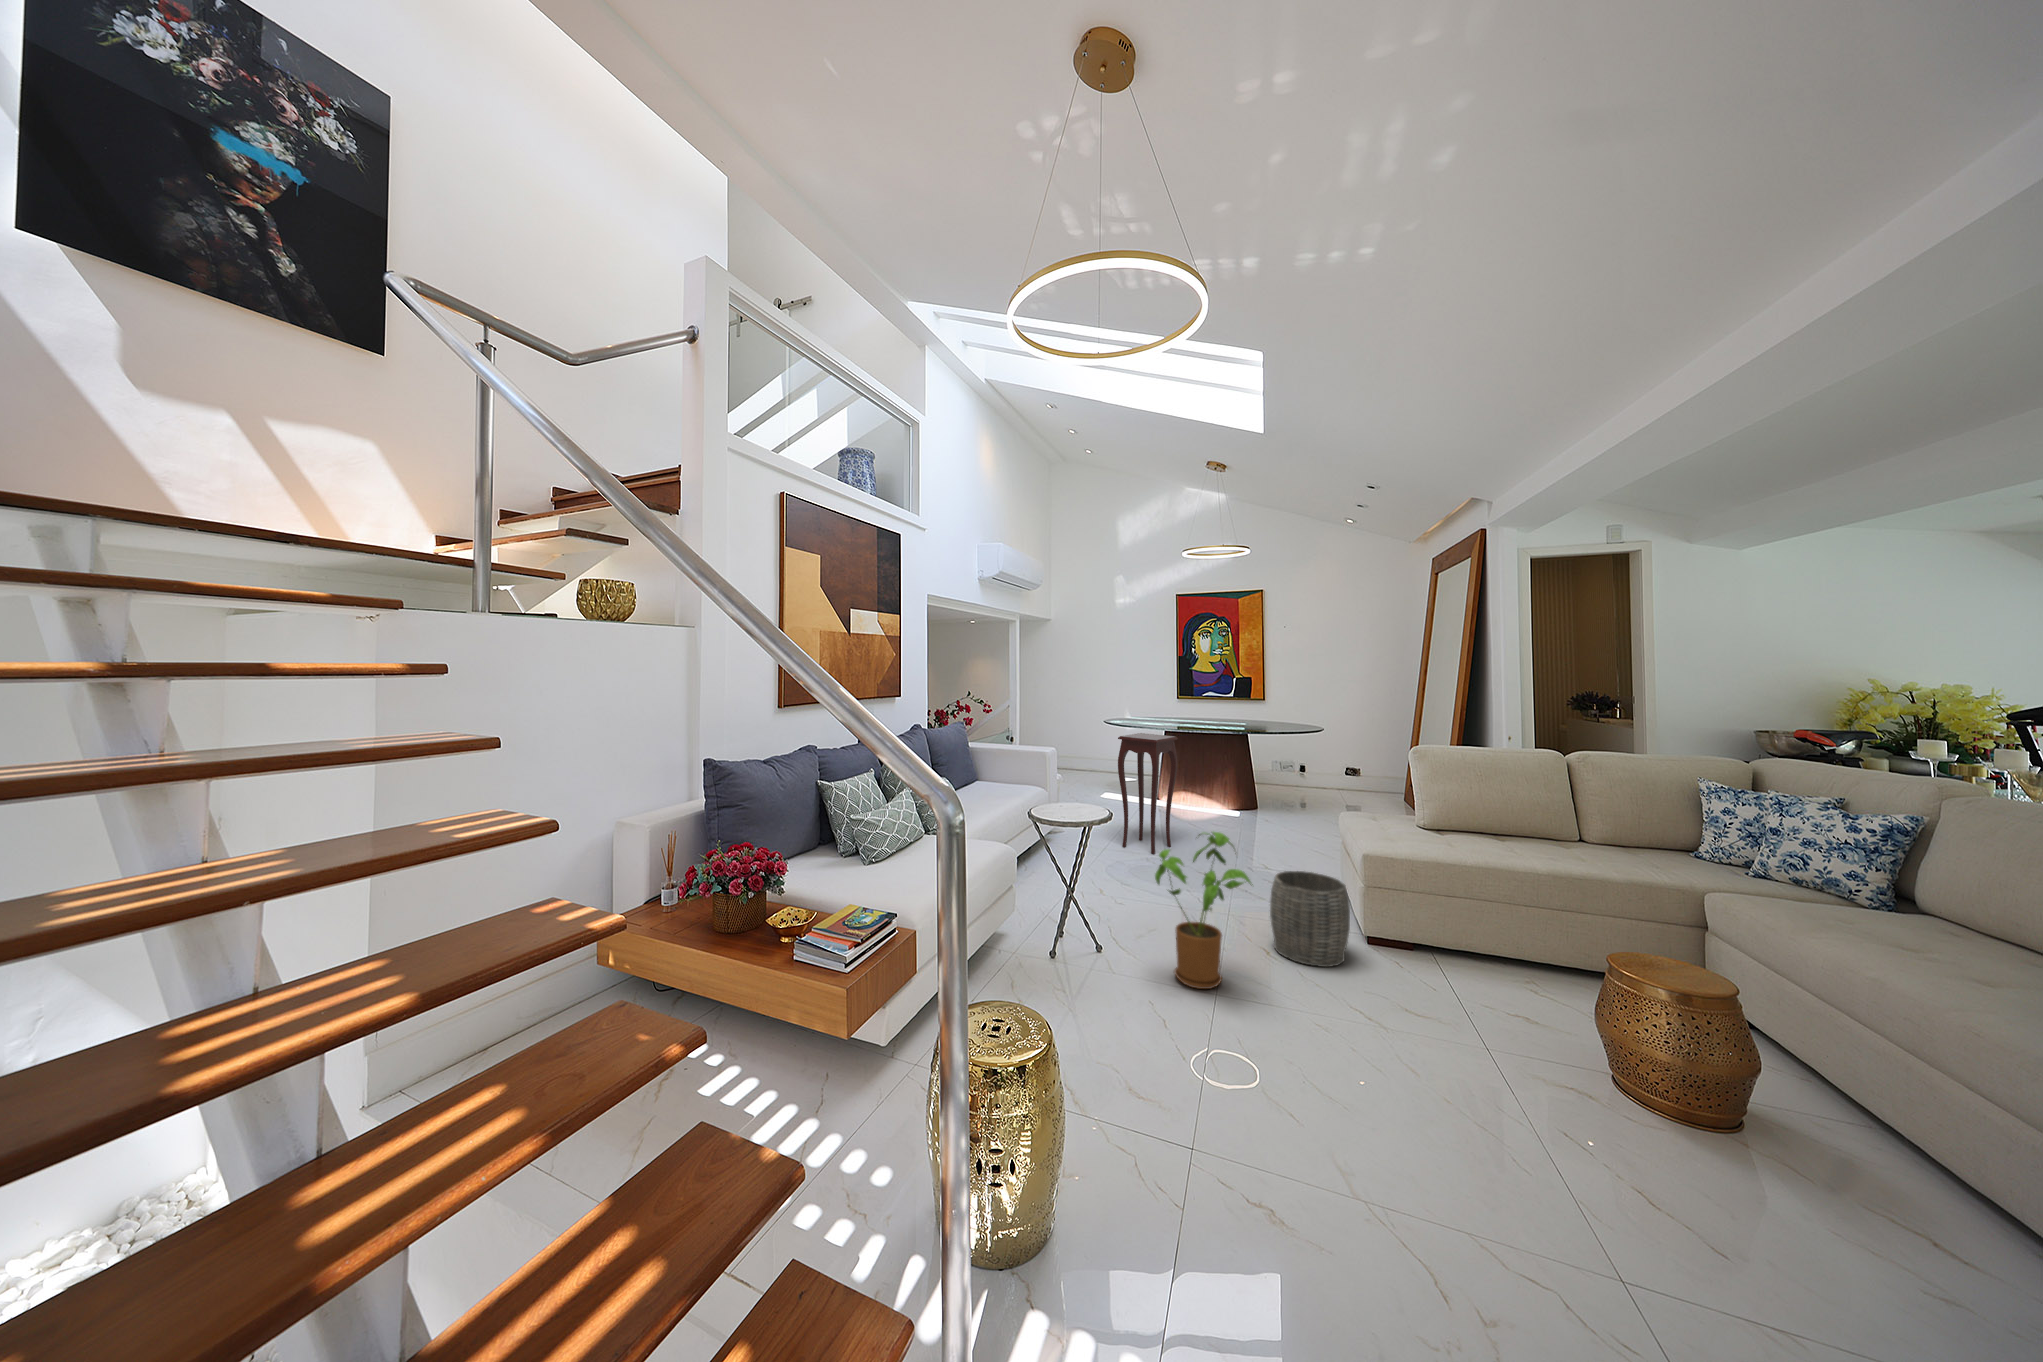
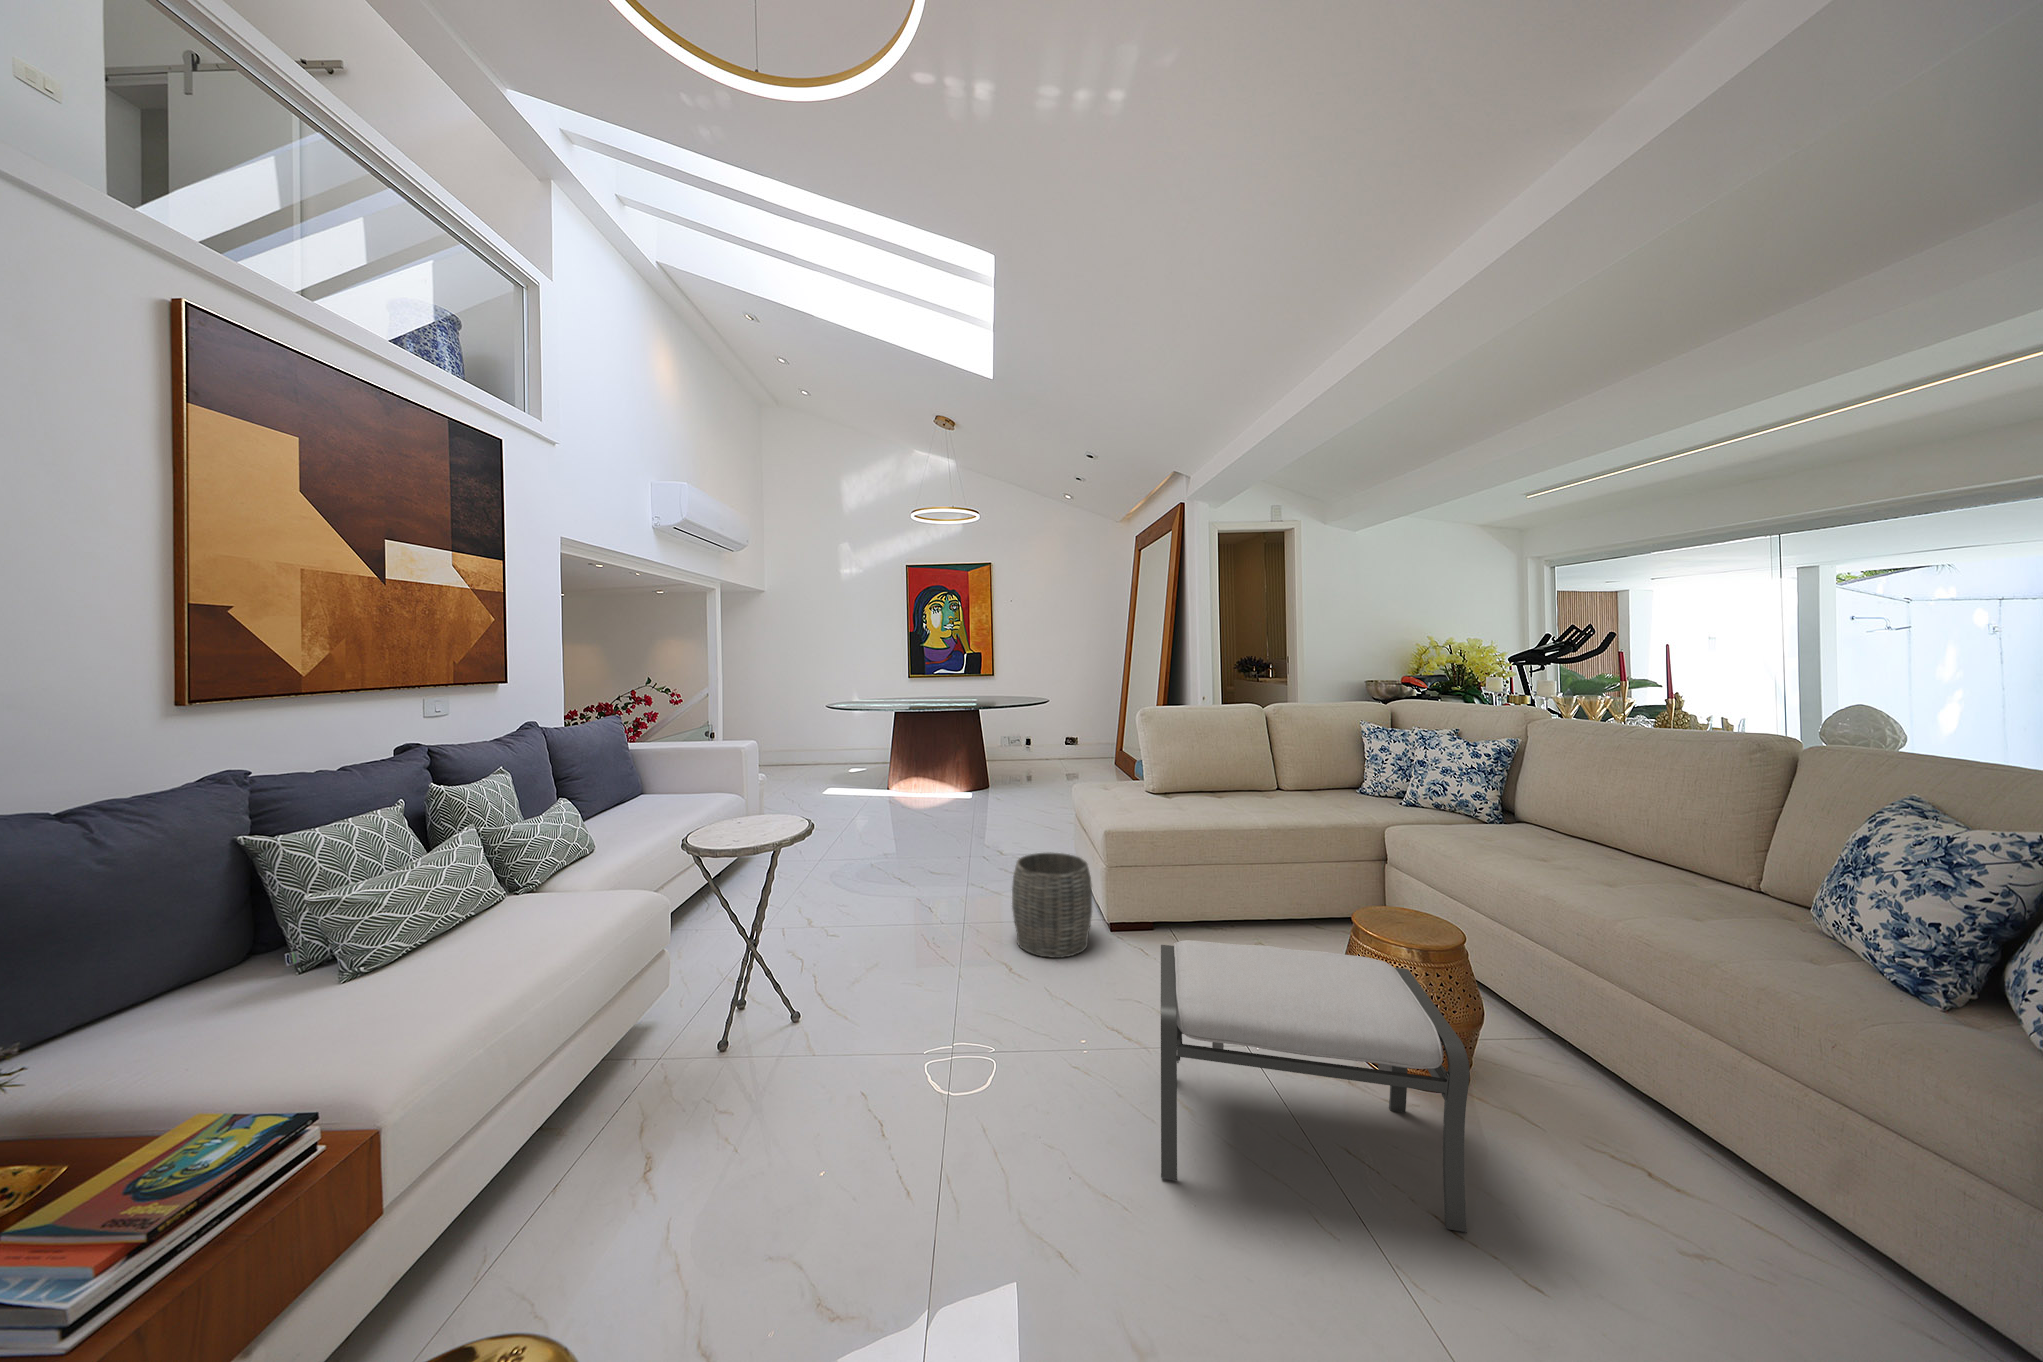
side table: present [1118,733,1178,854] -> none [840,714,908,851]
house plant: present [1155,832,1253,989] -> none [883,822,997,1015]
ottoman: none [1390,958,1714,1266] -> present [1161,940,1470,1233]

